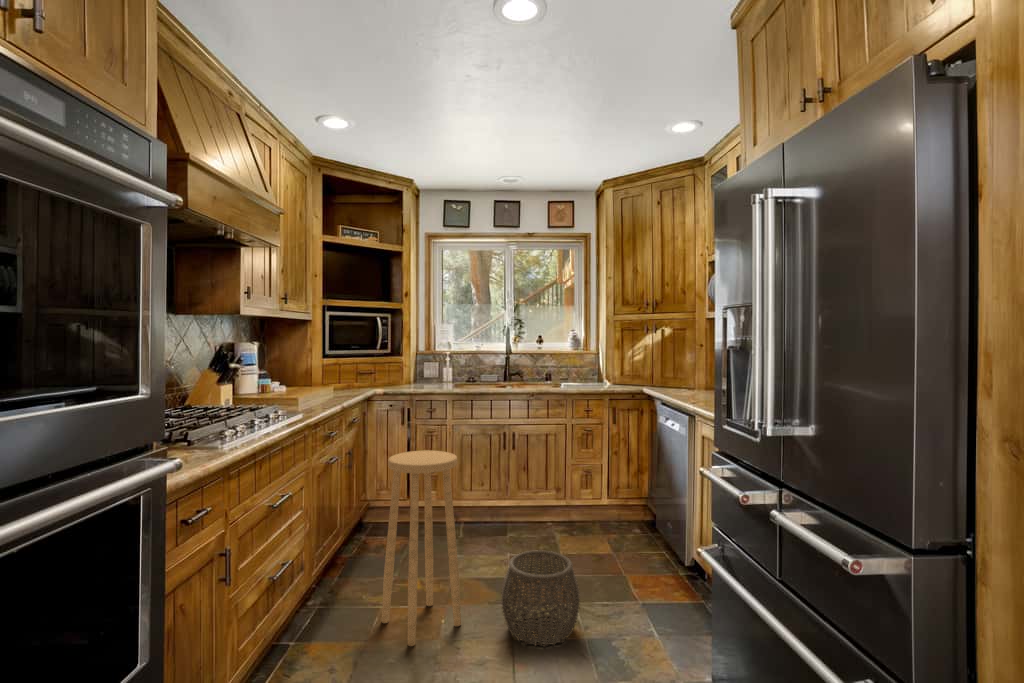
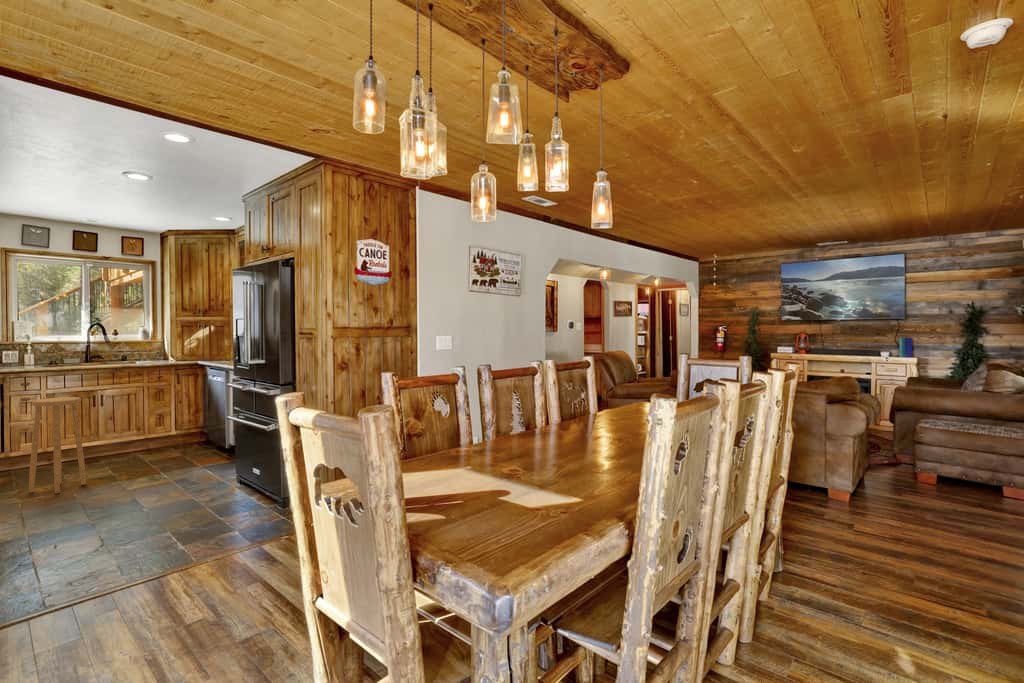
woven basket: present [501,550,580,646] -> none [113,441,160,481]

